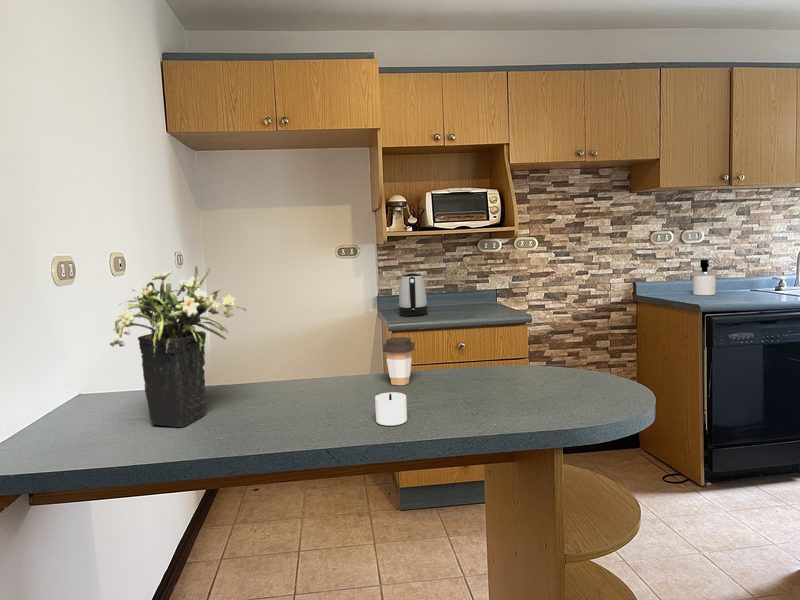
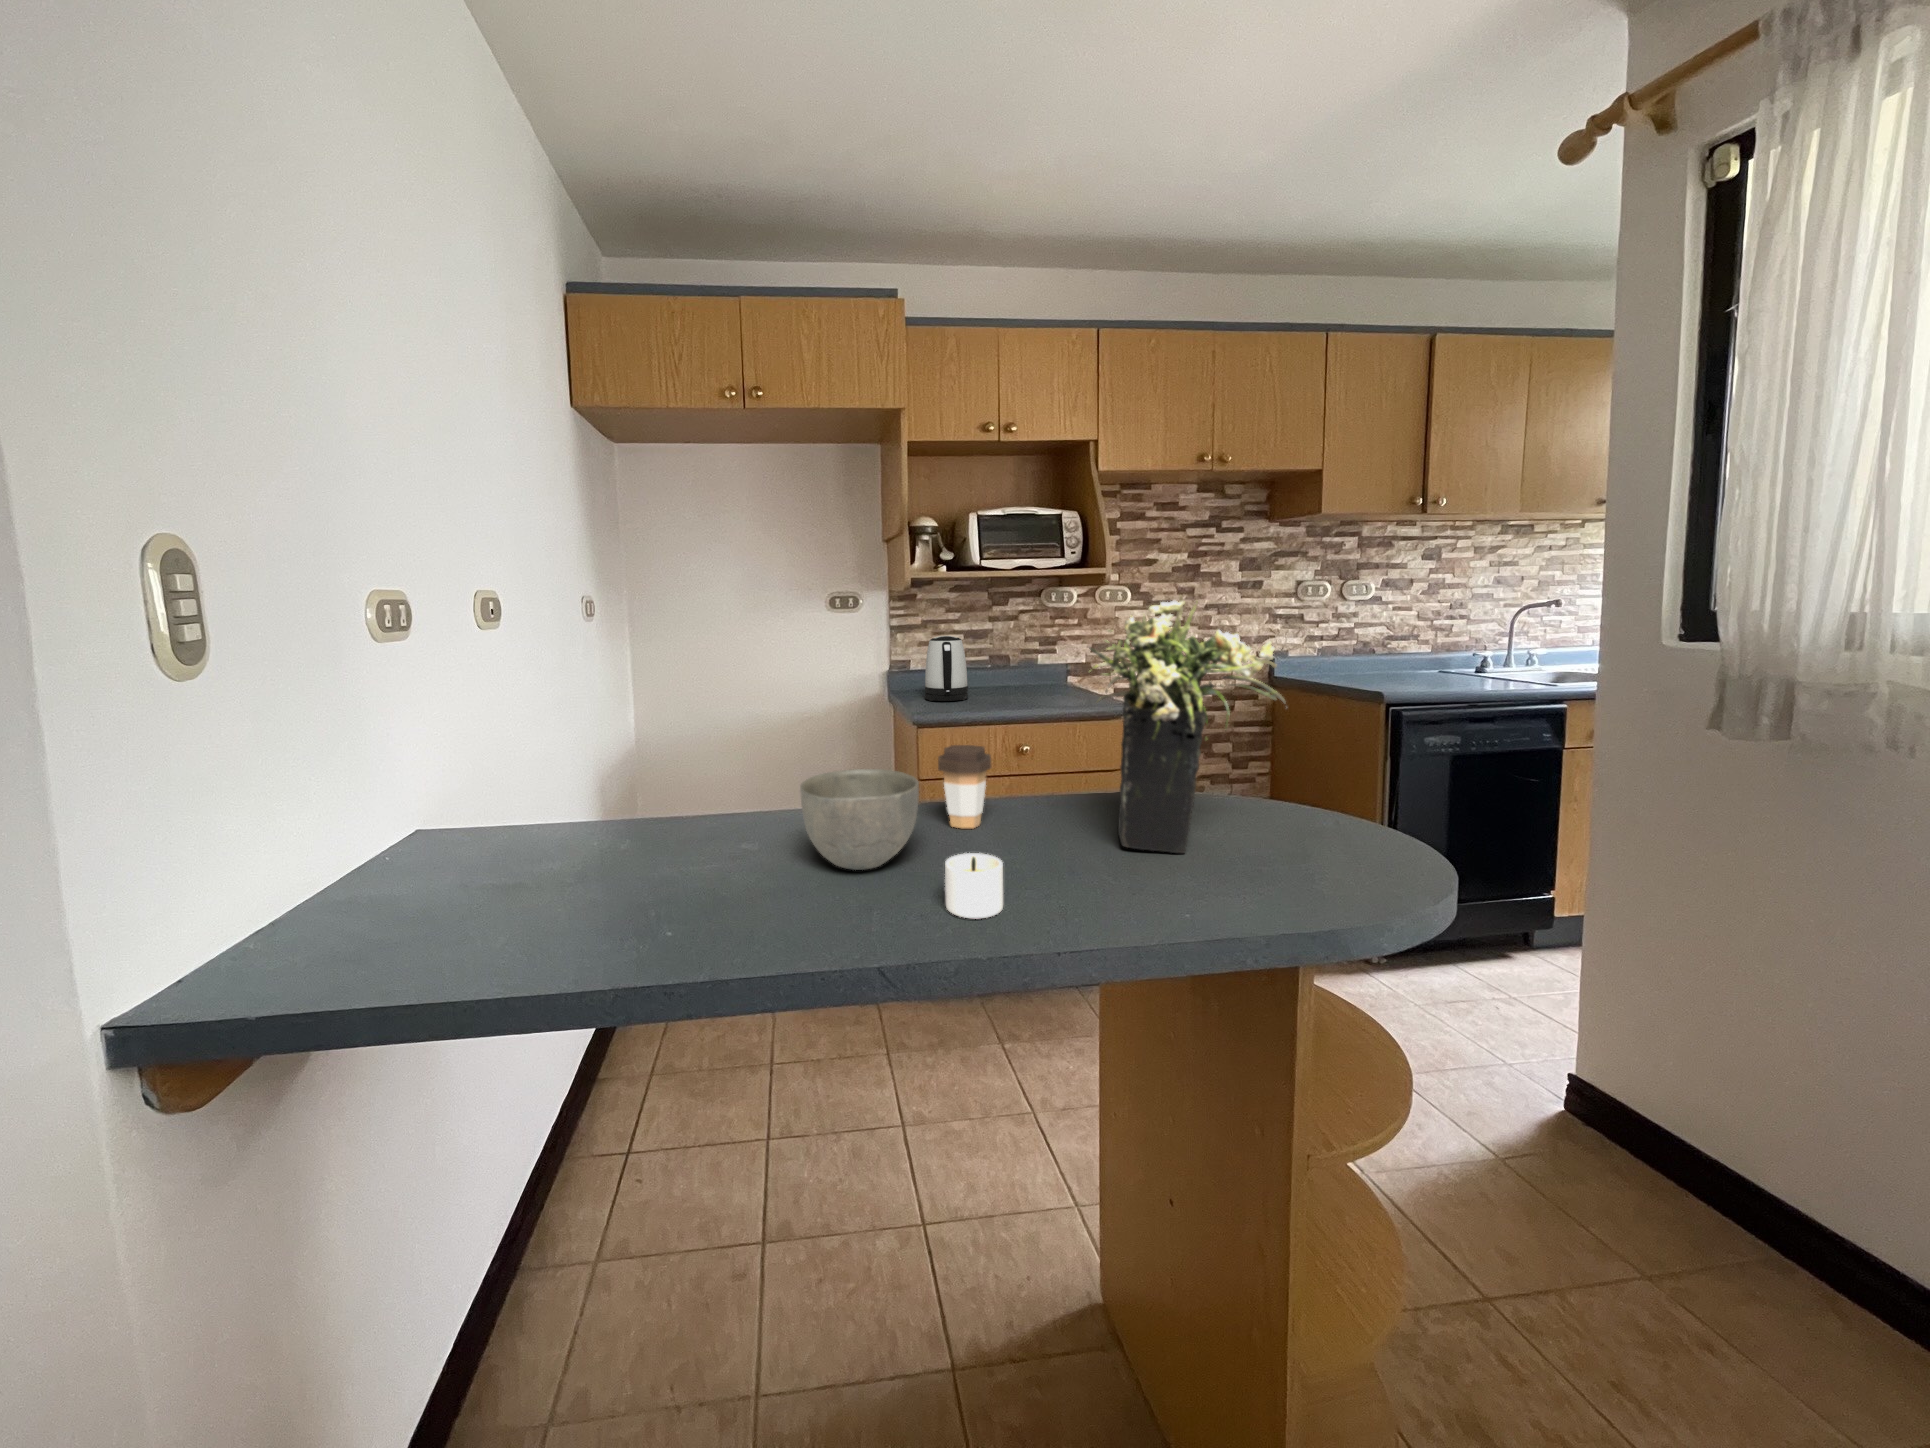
soap dispenser: present [692,260,721,295] -> none [1360,625,1407,678]
flower arrangement: present [110,266,247,427] -> present [1089,596,1285,853]
bowl: none [300,351,367,406] -> present [800,769,919,870]

